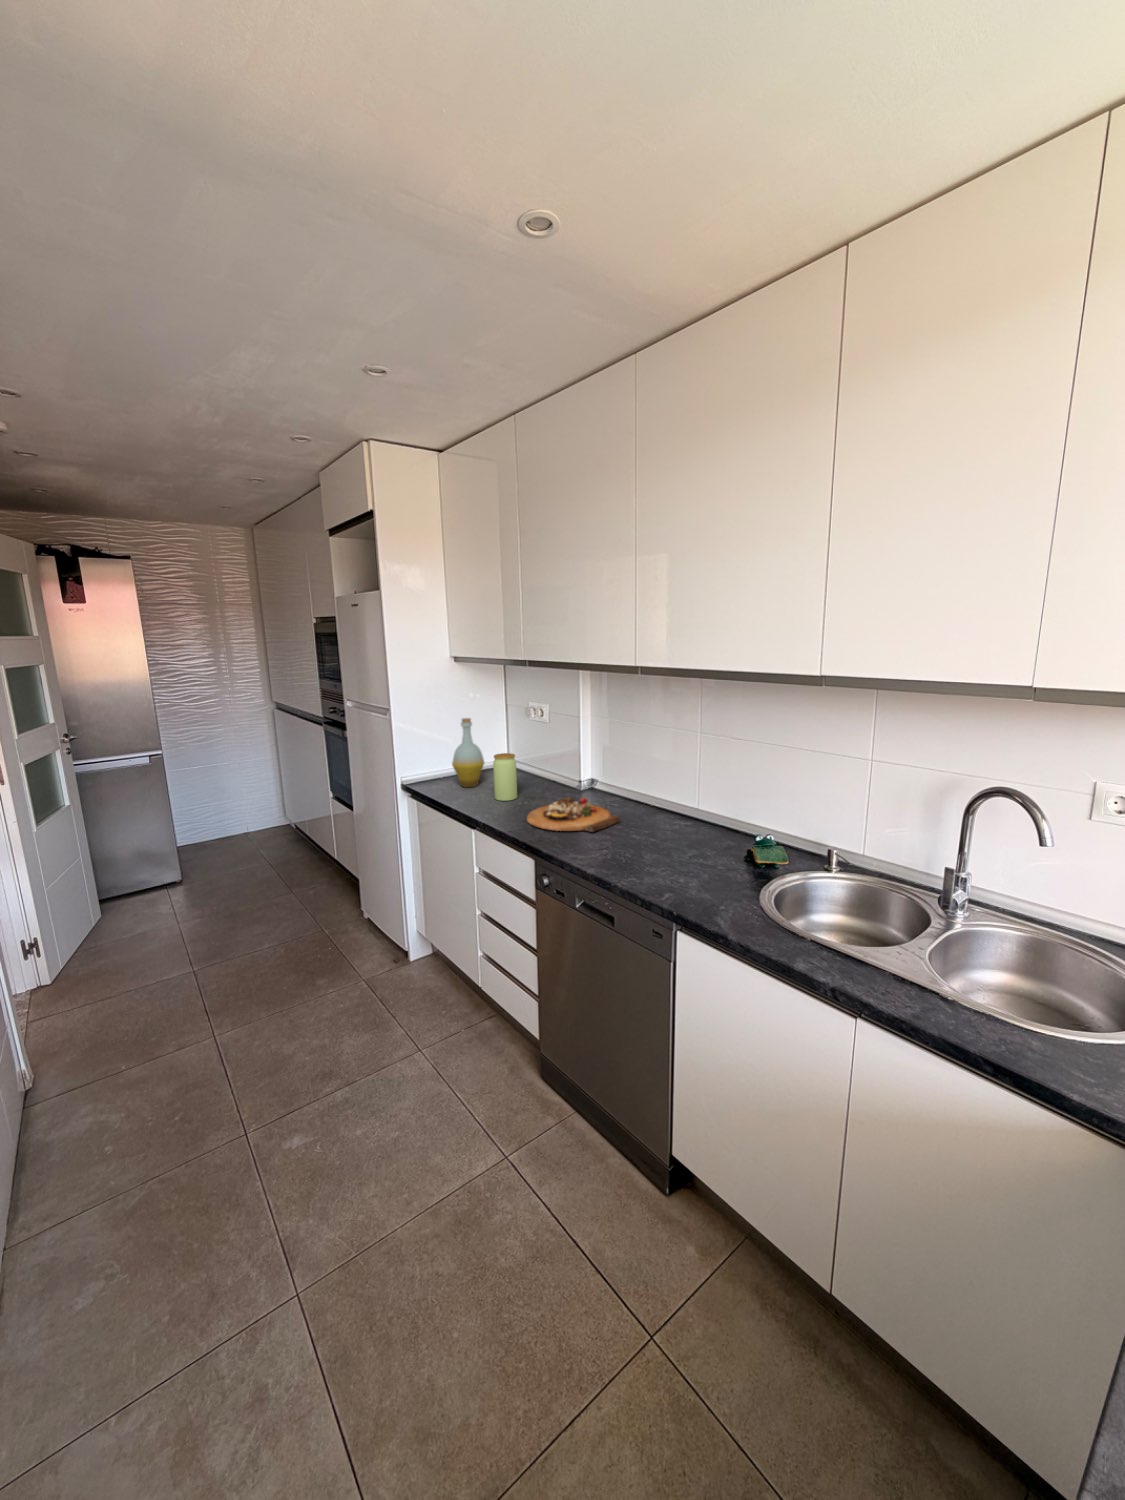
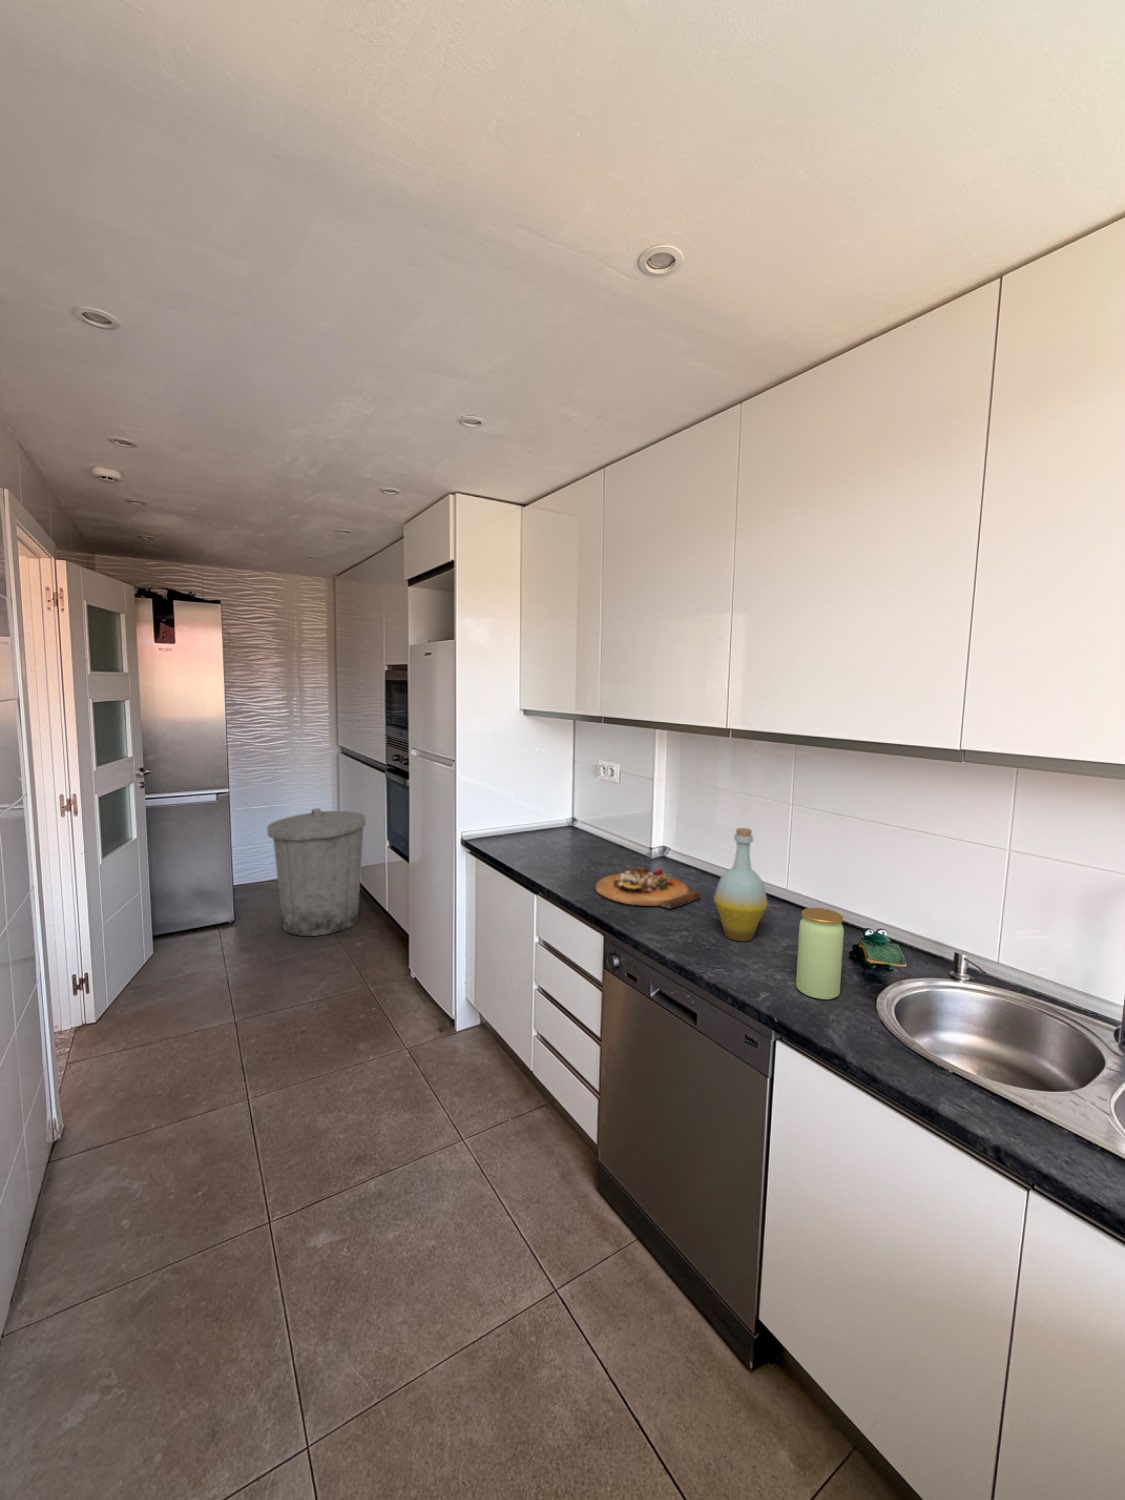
bottle: present [452,718,484,787] -> present [714,828,768,941]
jar: present [493,753,517,801] -> present [796,908,844,999]
trash can: none [206,764,307,888] -> present [267,808,366,936]

